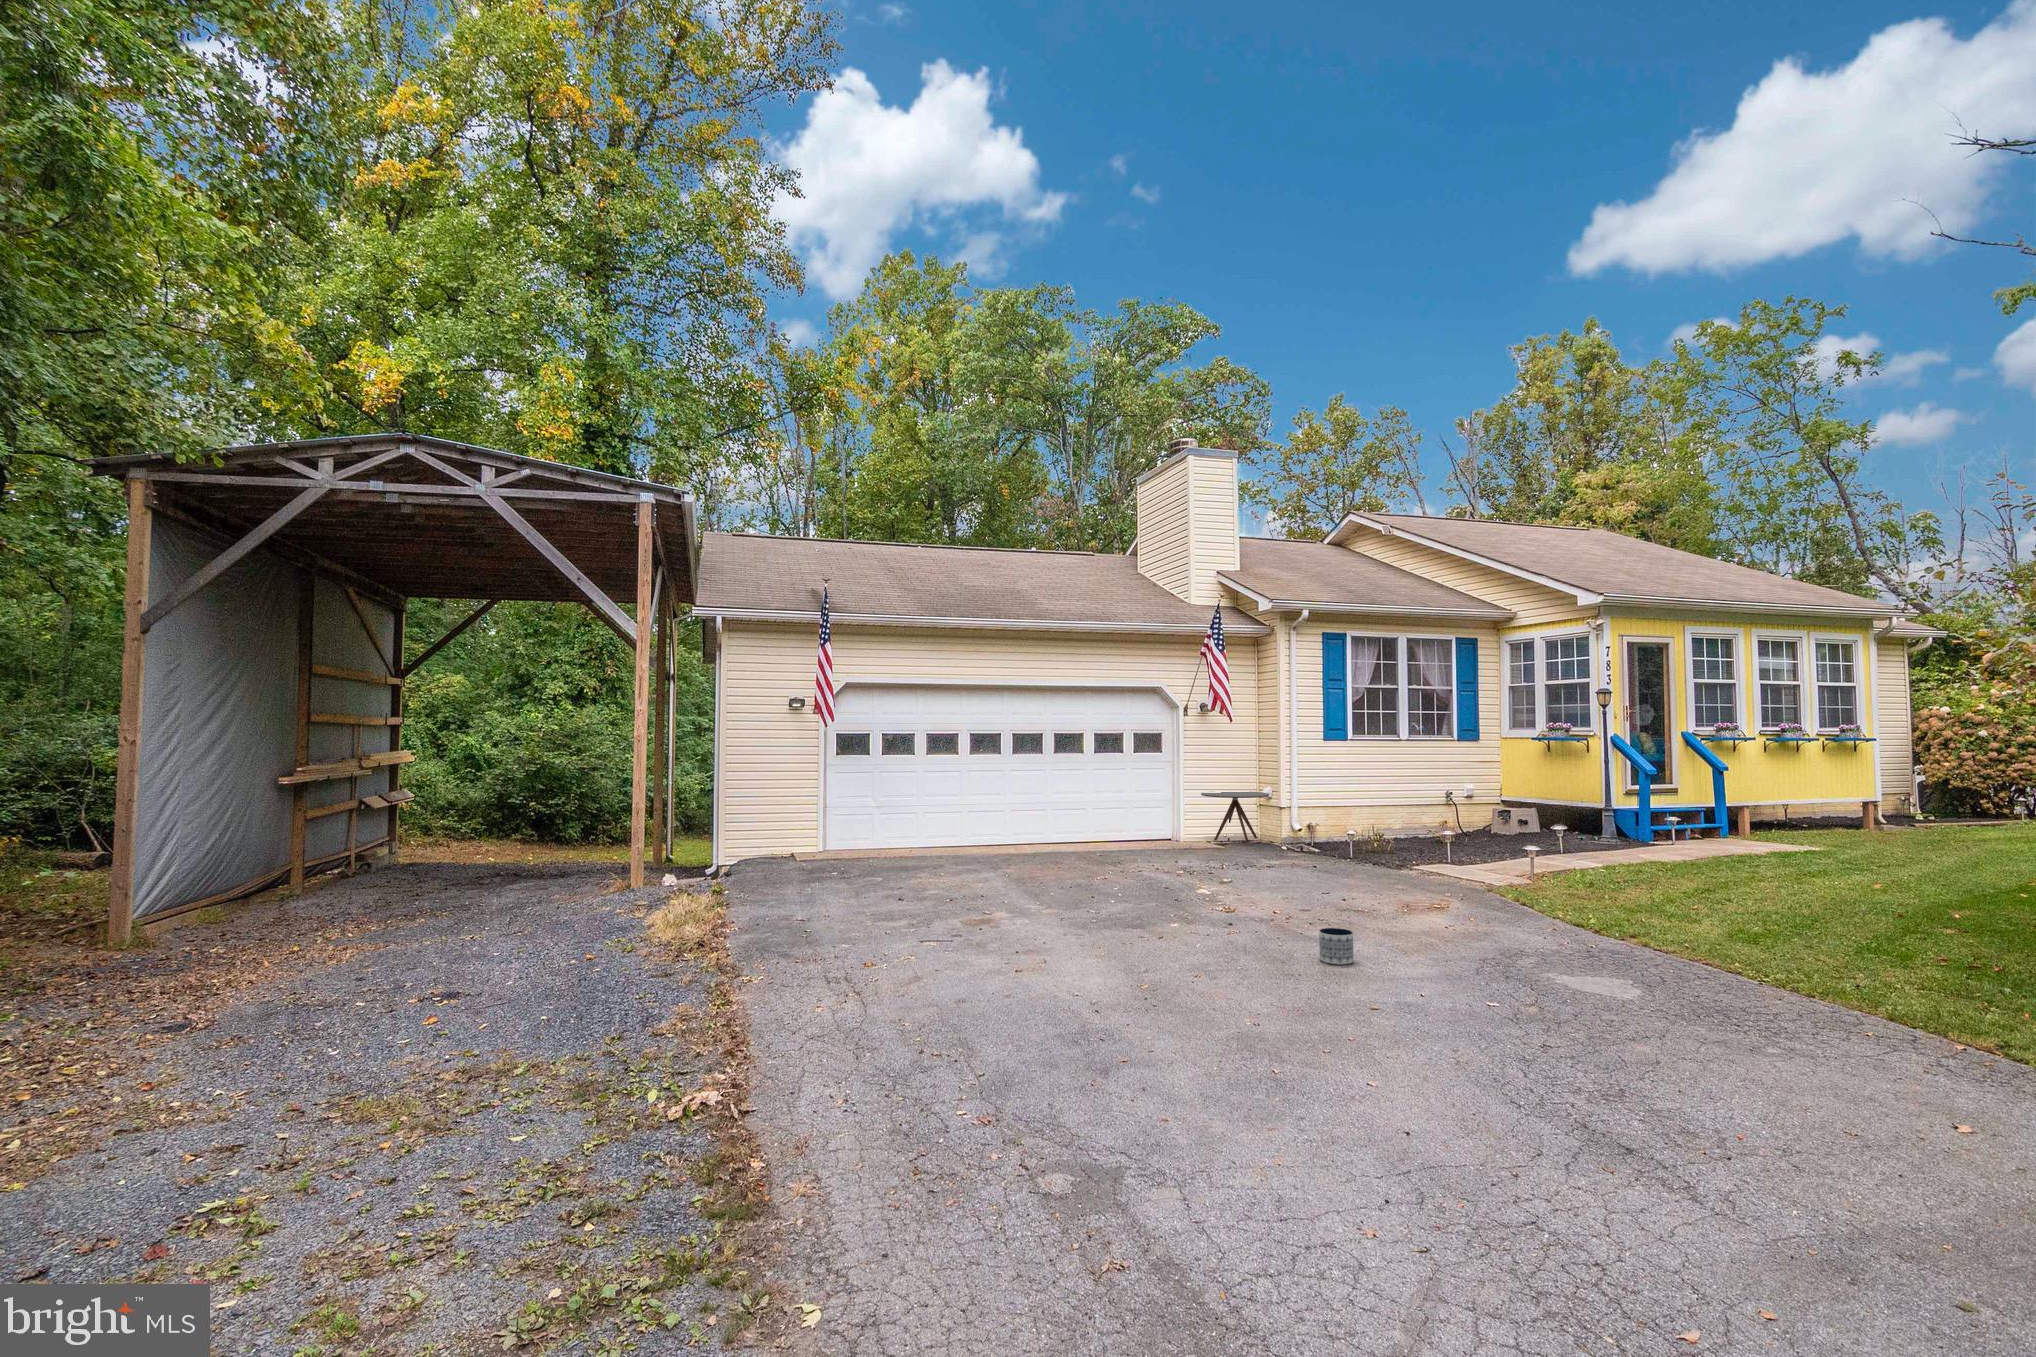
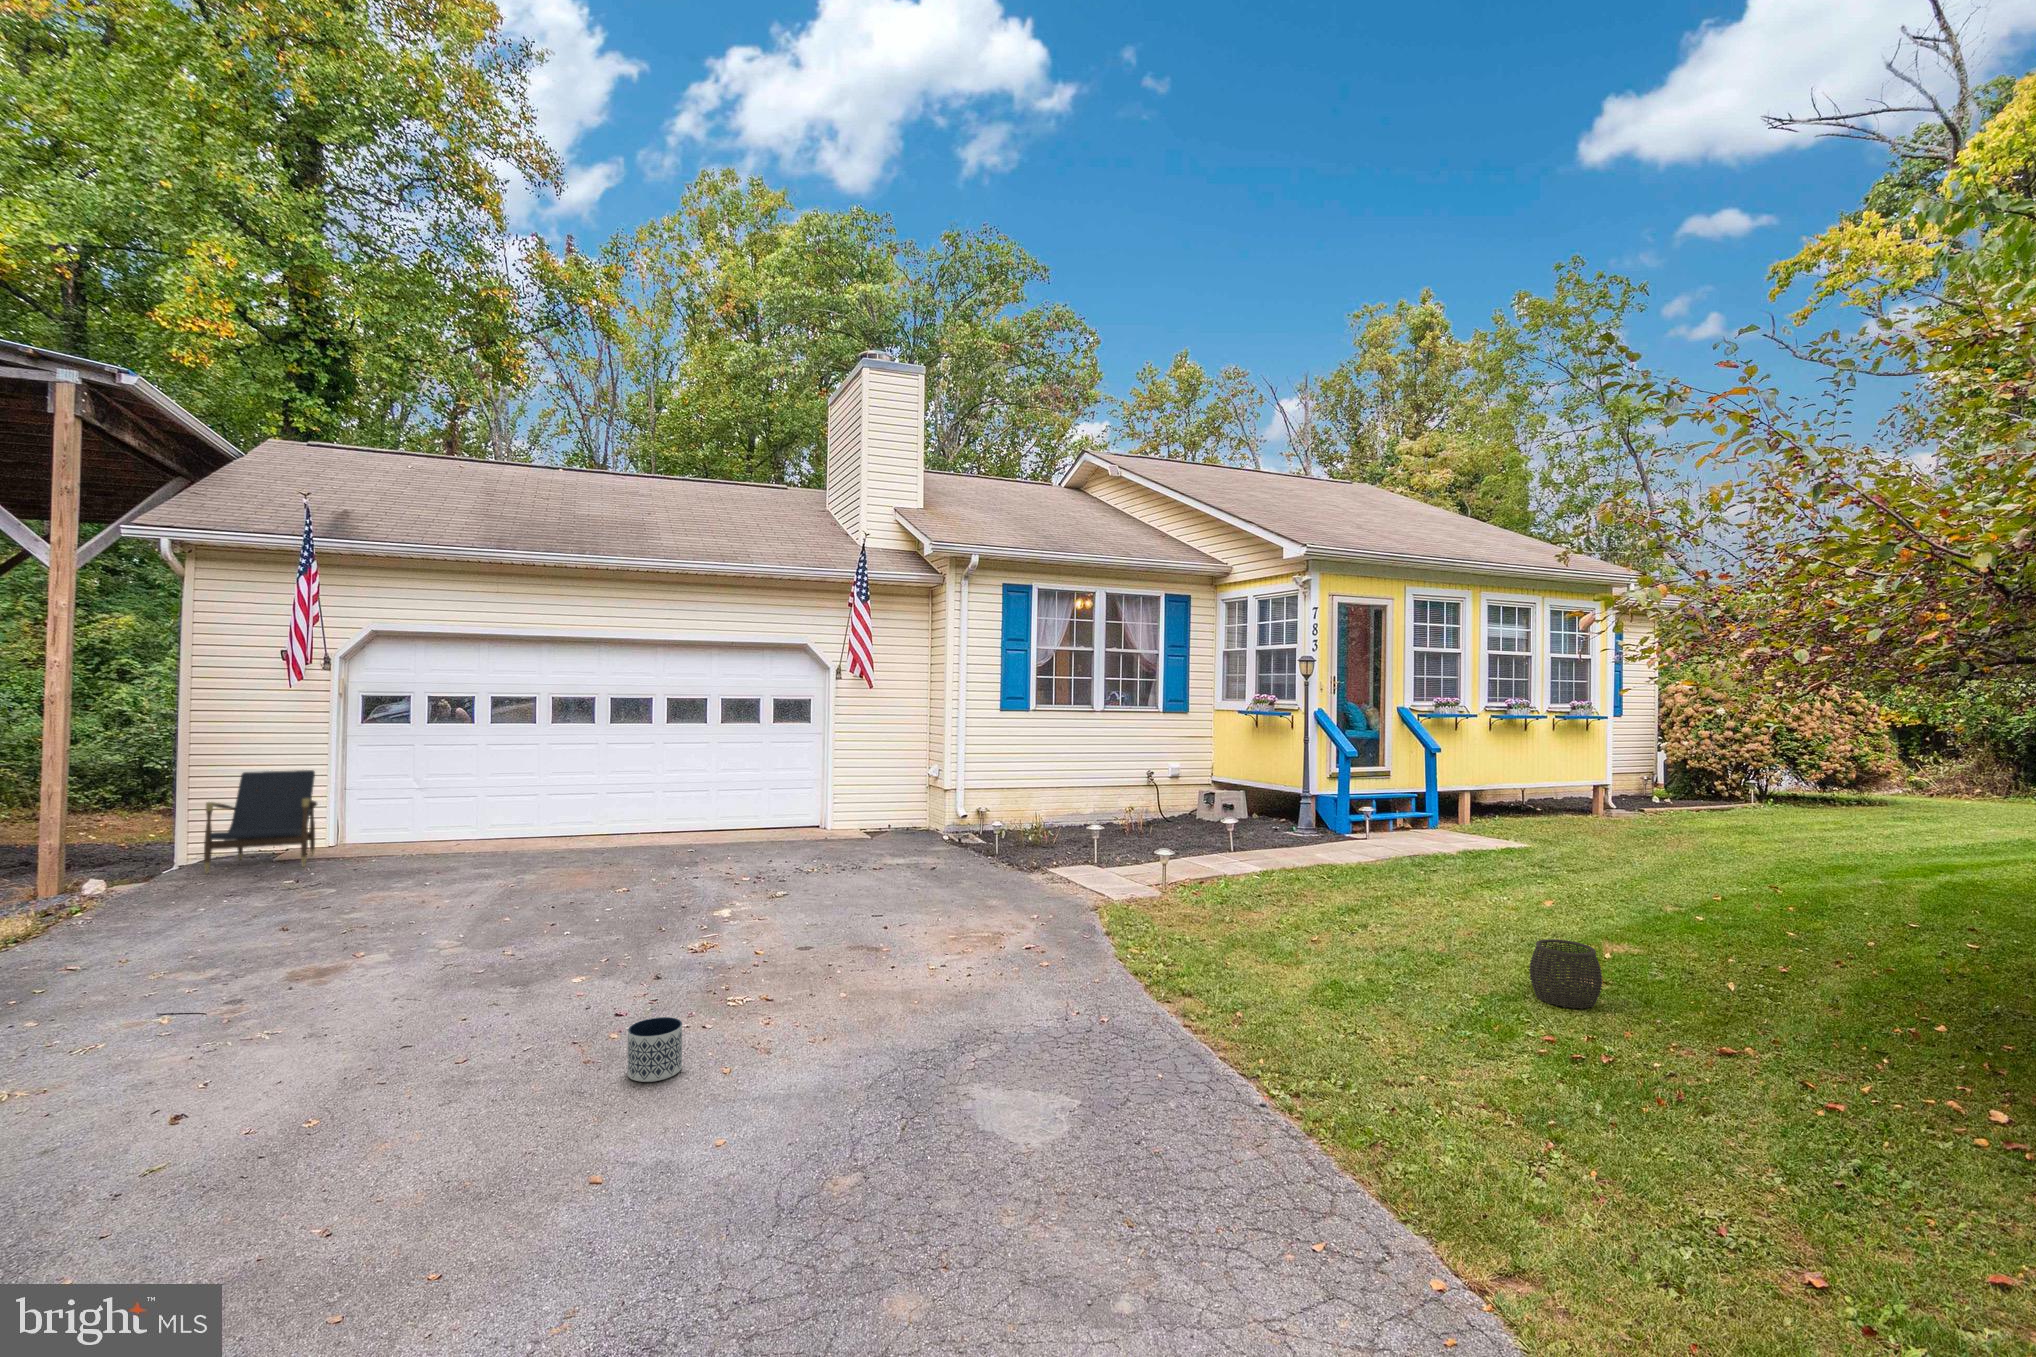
lounge chair: none [779,791,843,866] -> present [204,770,317,873]
round table: present [1201,791,1270,842] -> none [844,770,926,833]
woven basket: none [1909,894,1974,942] -> present [1529,939,1603,1009]

